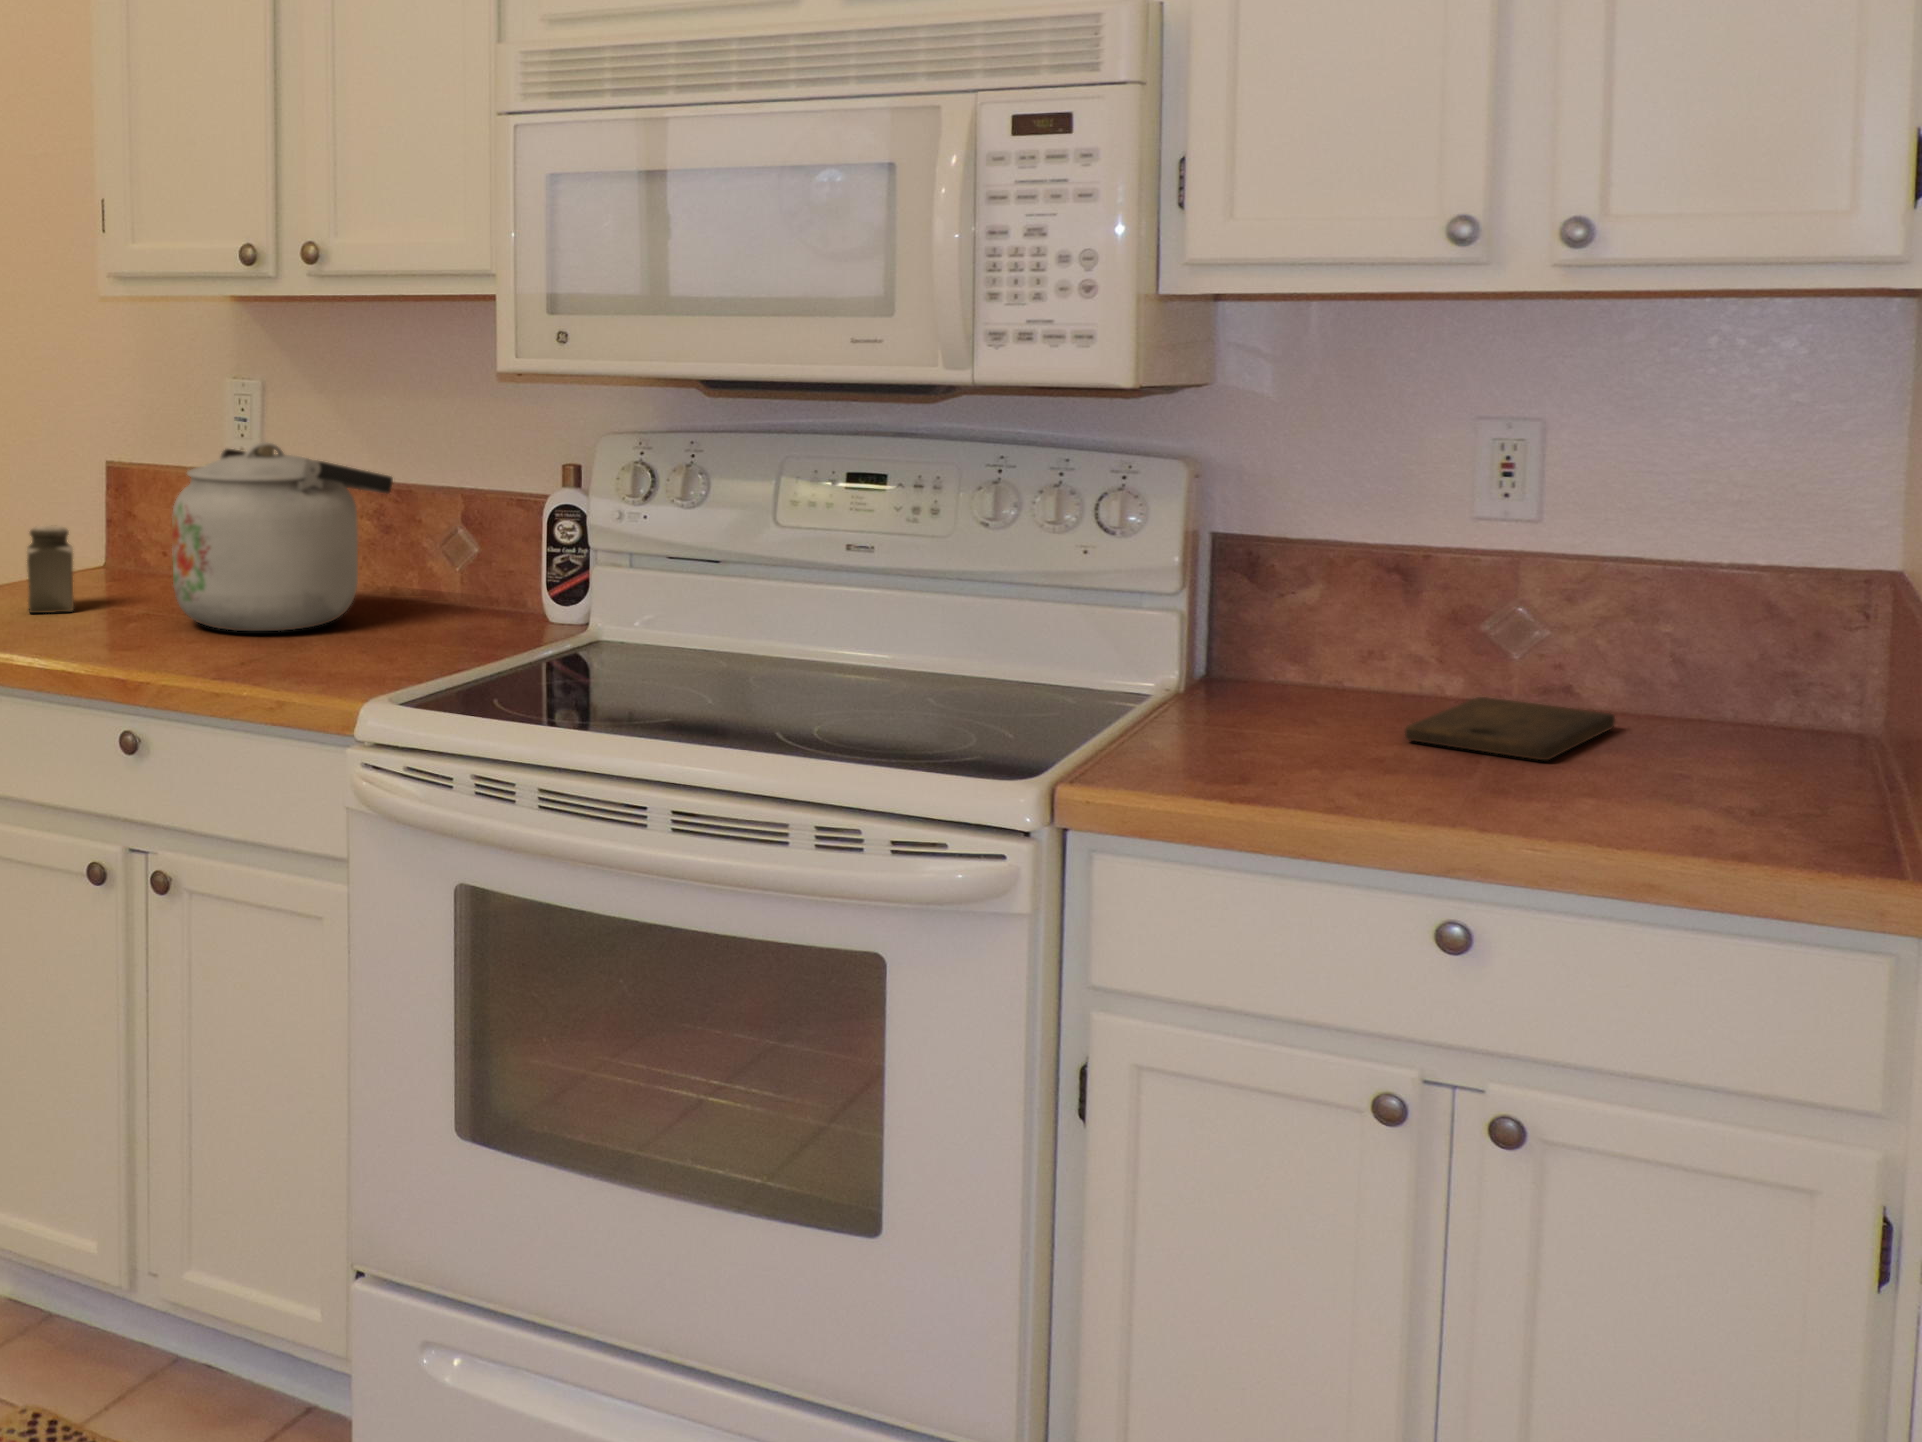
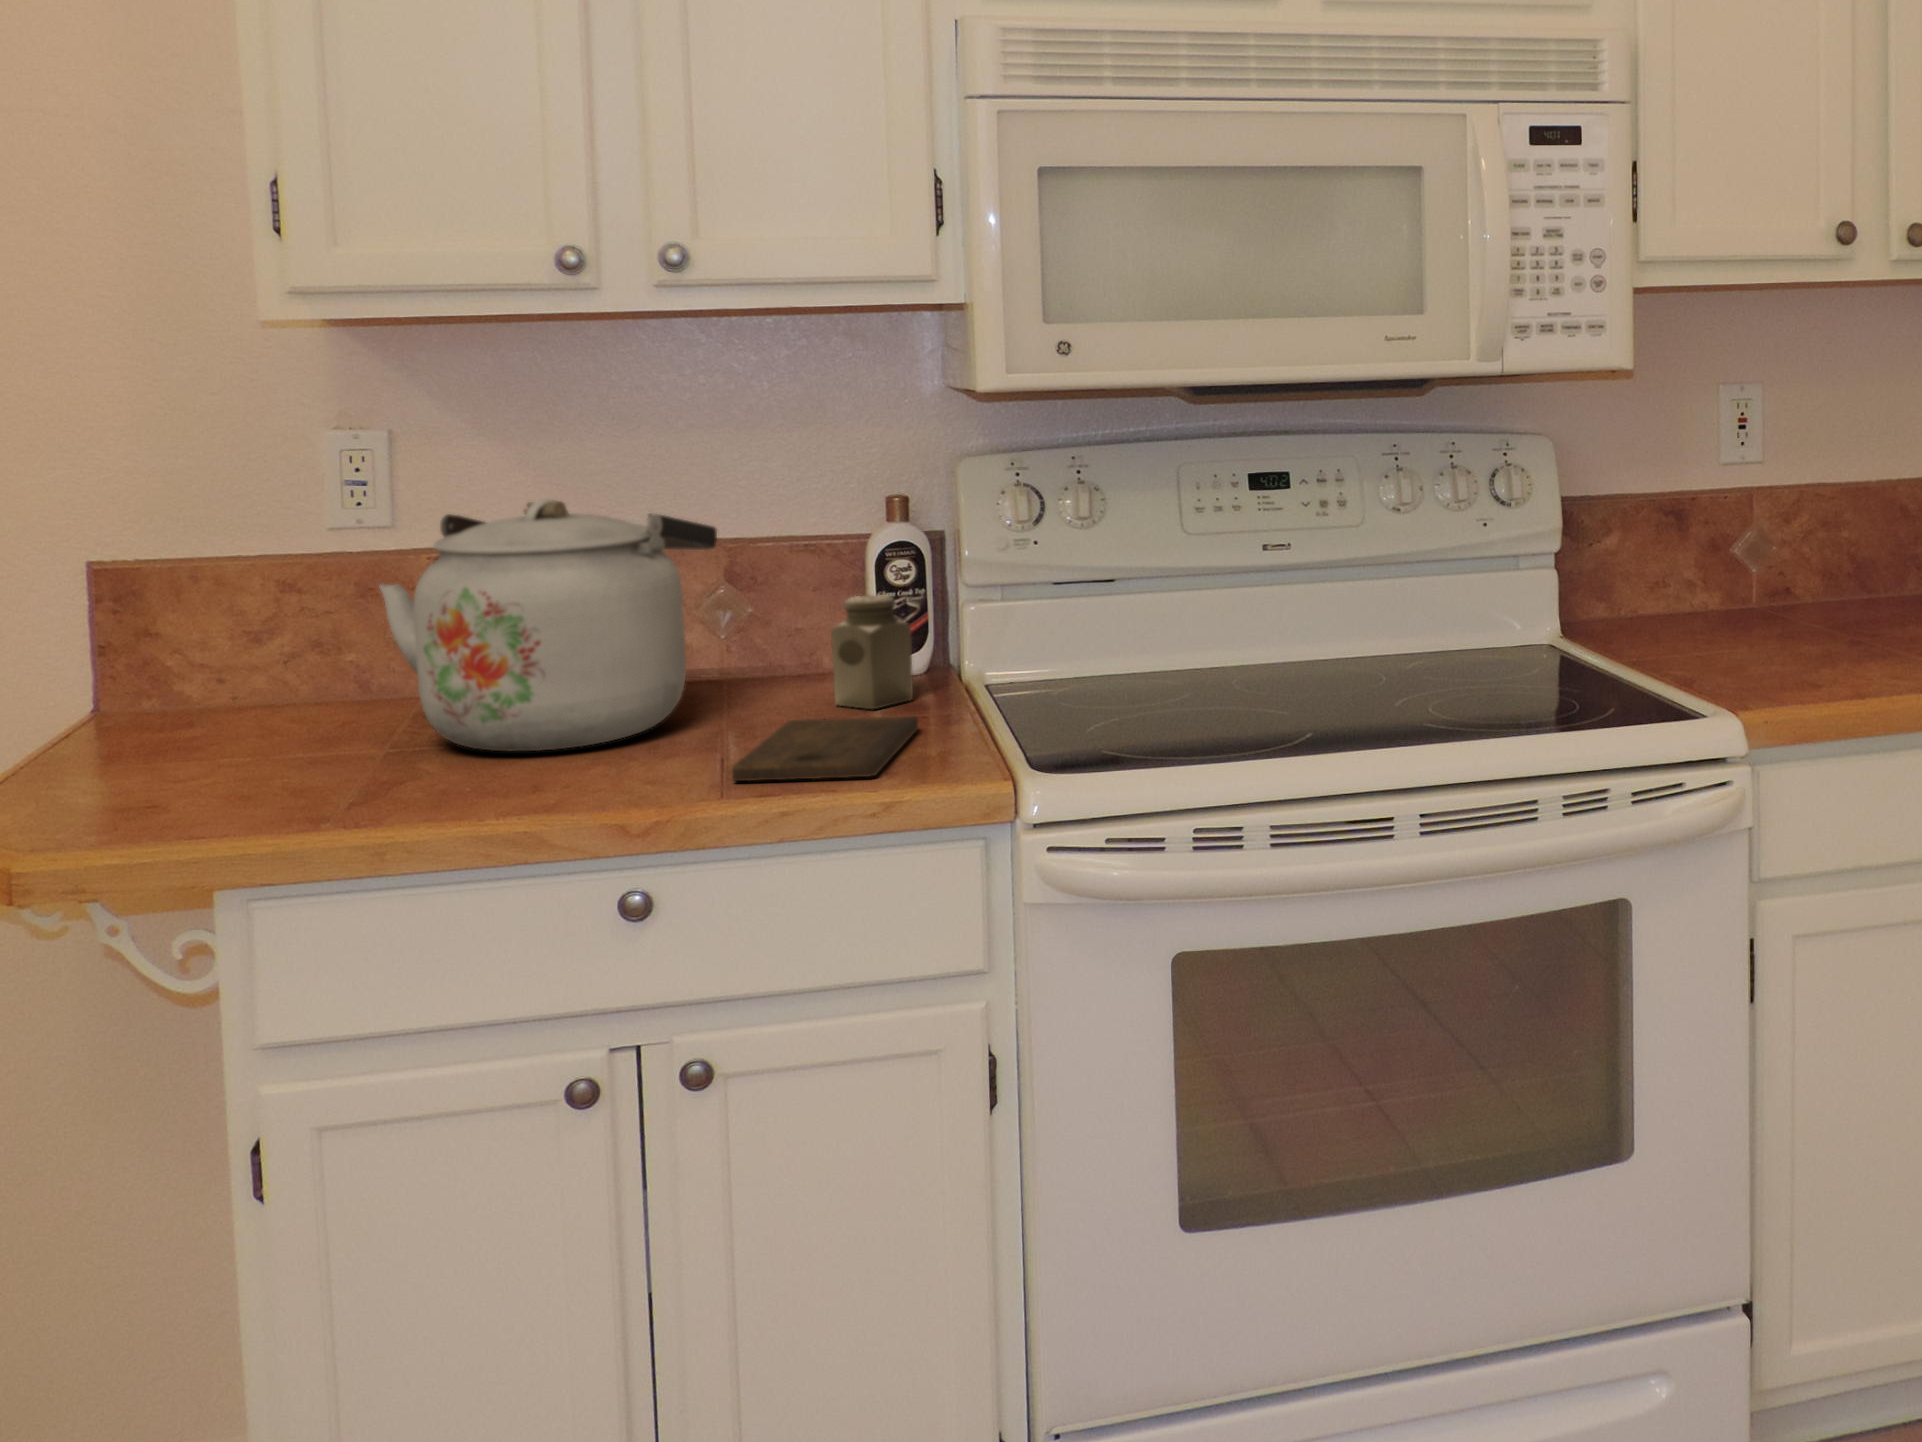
salt shaker: present [27,526,74,613] -> present [831,595,913,709]
cutting board: present [1405,697,1615,760] -> present [732,716,918,781]

